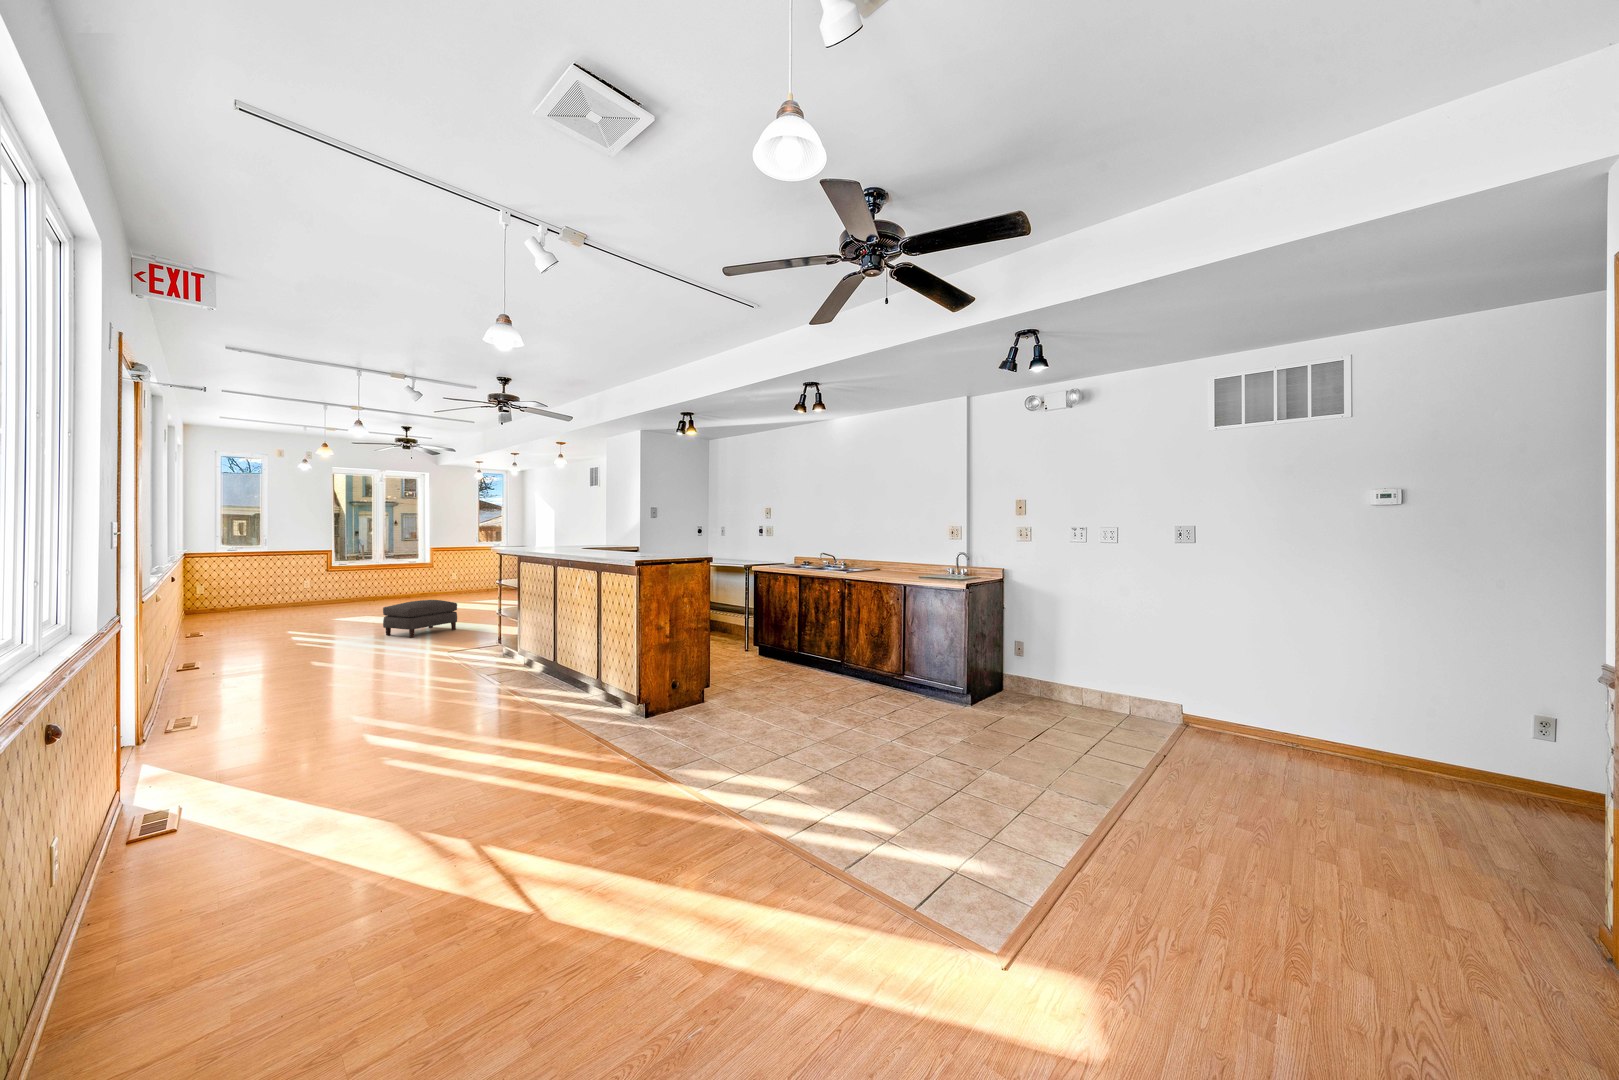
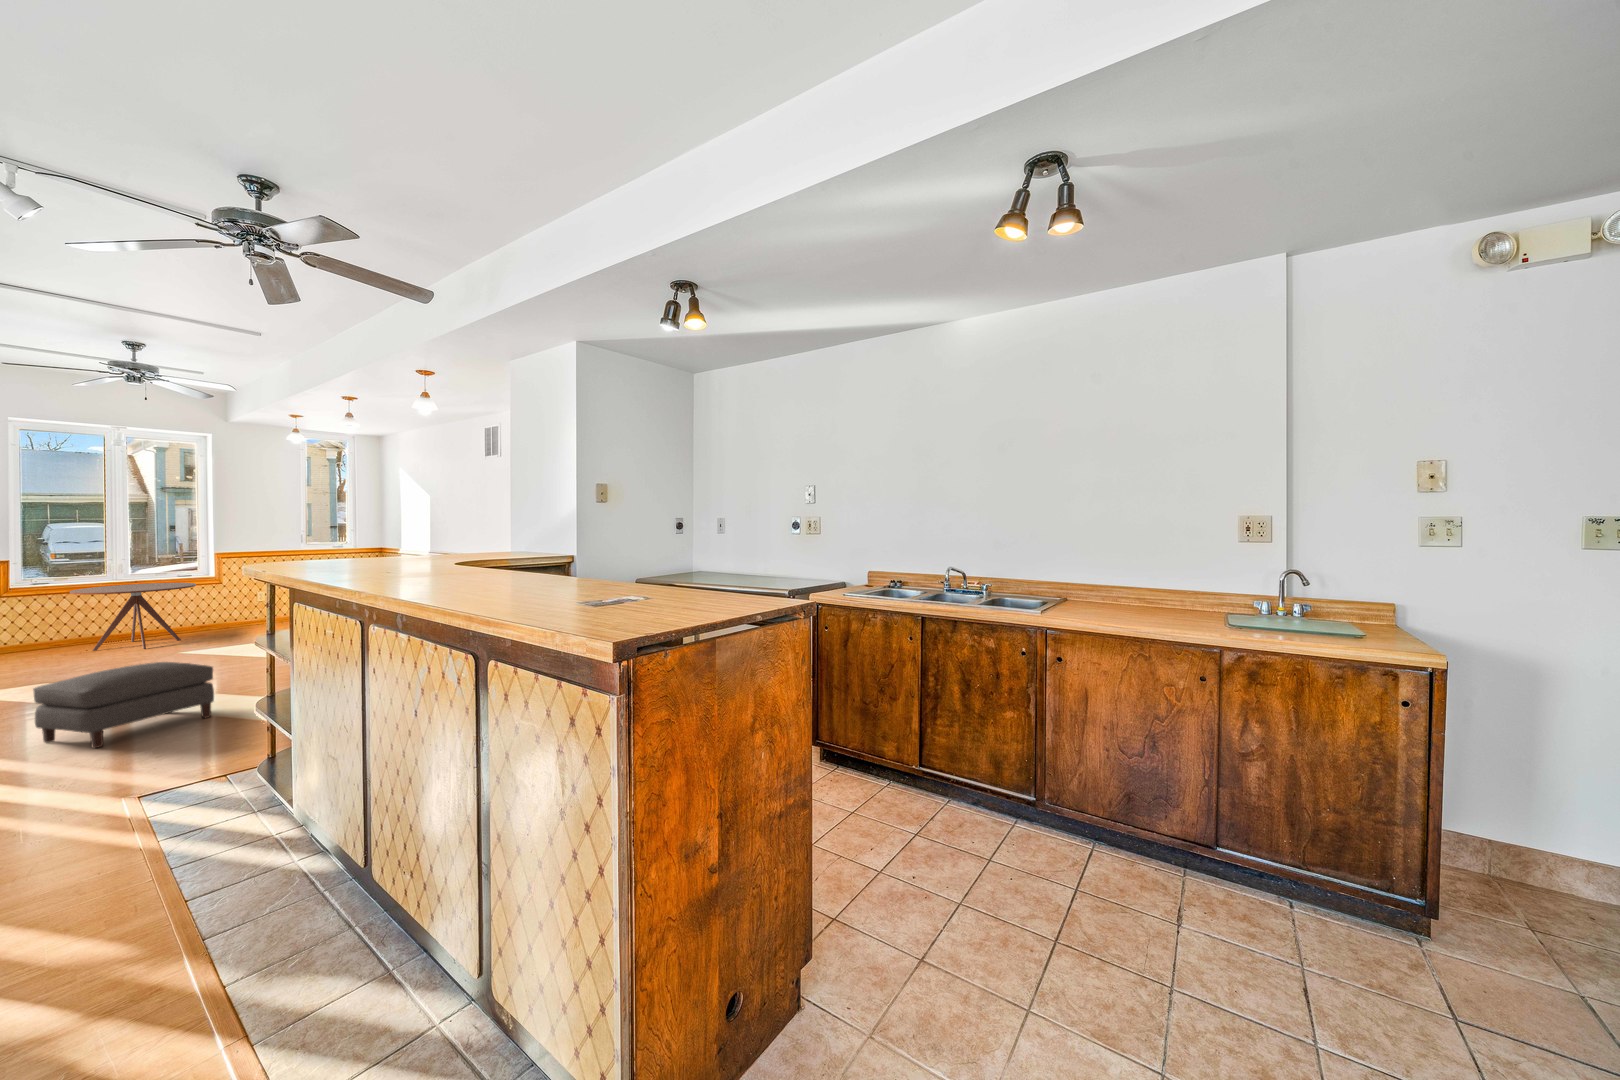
round table: none [360,565,423,603] -> present [70,583,196,651]

